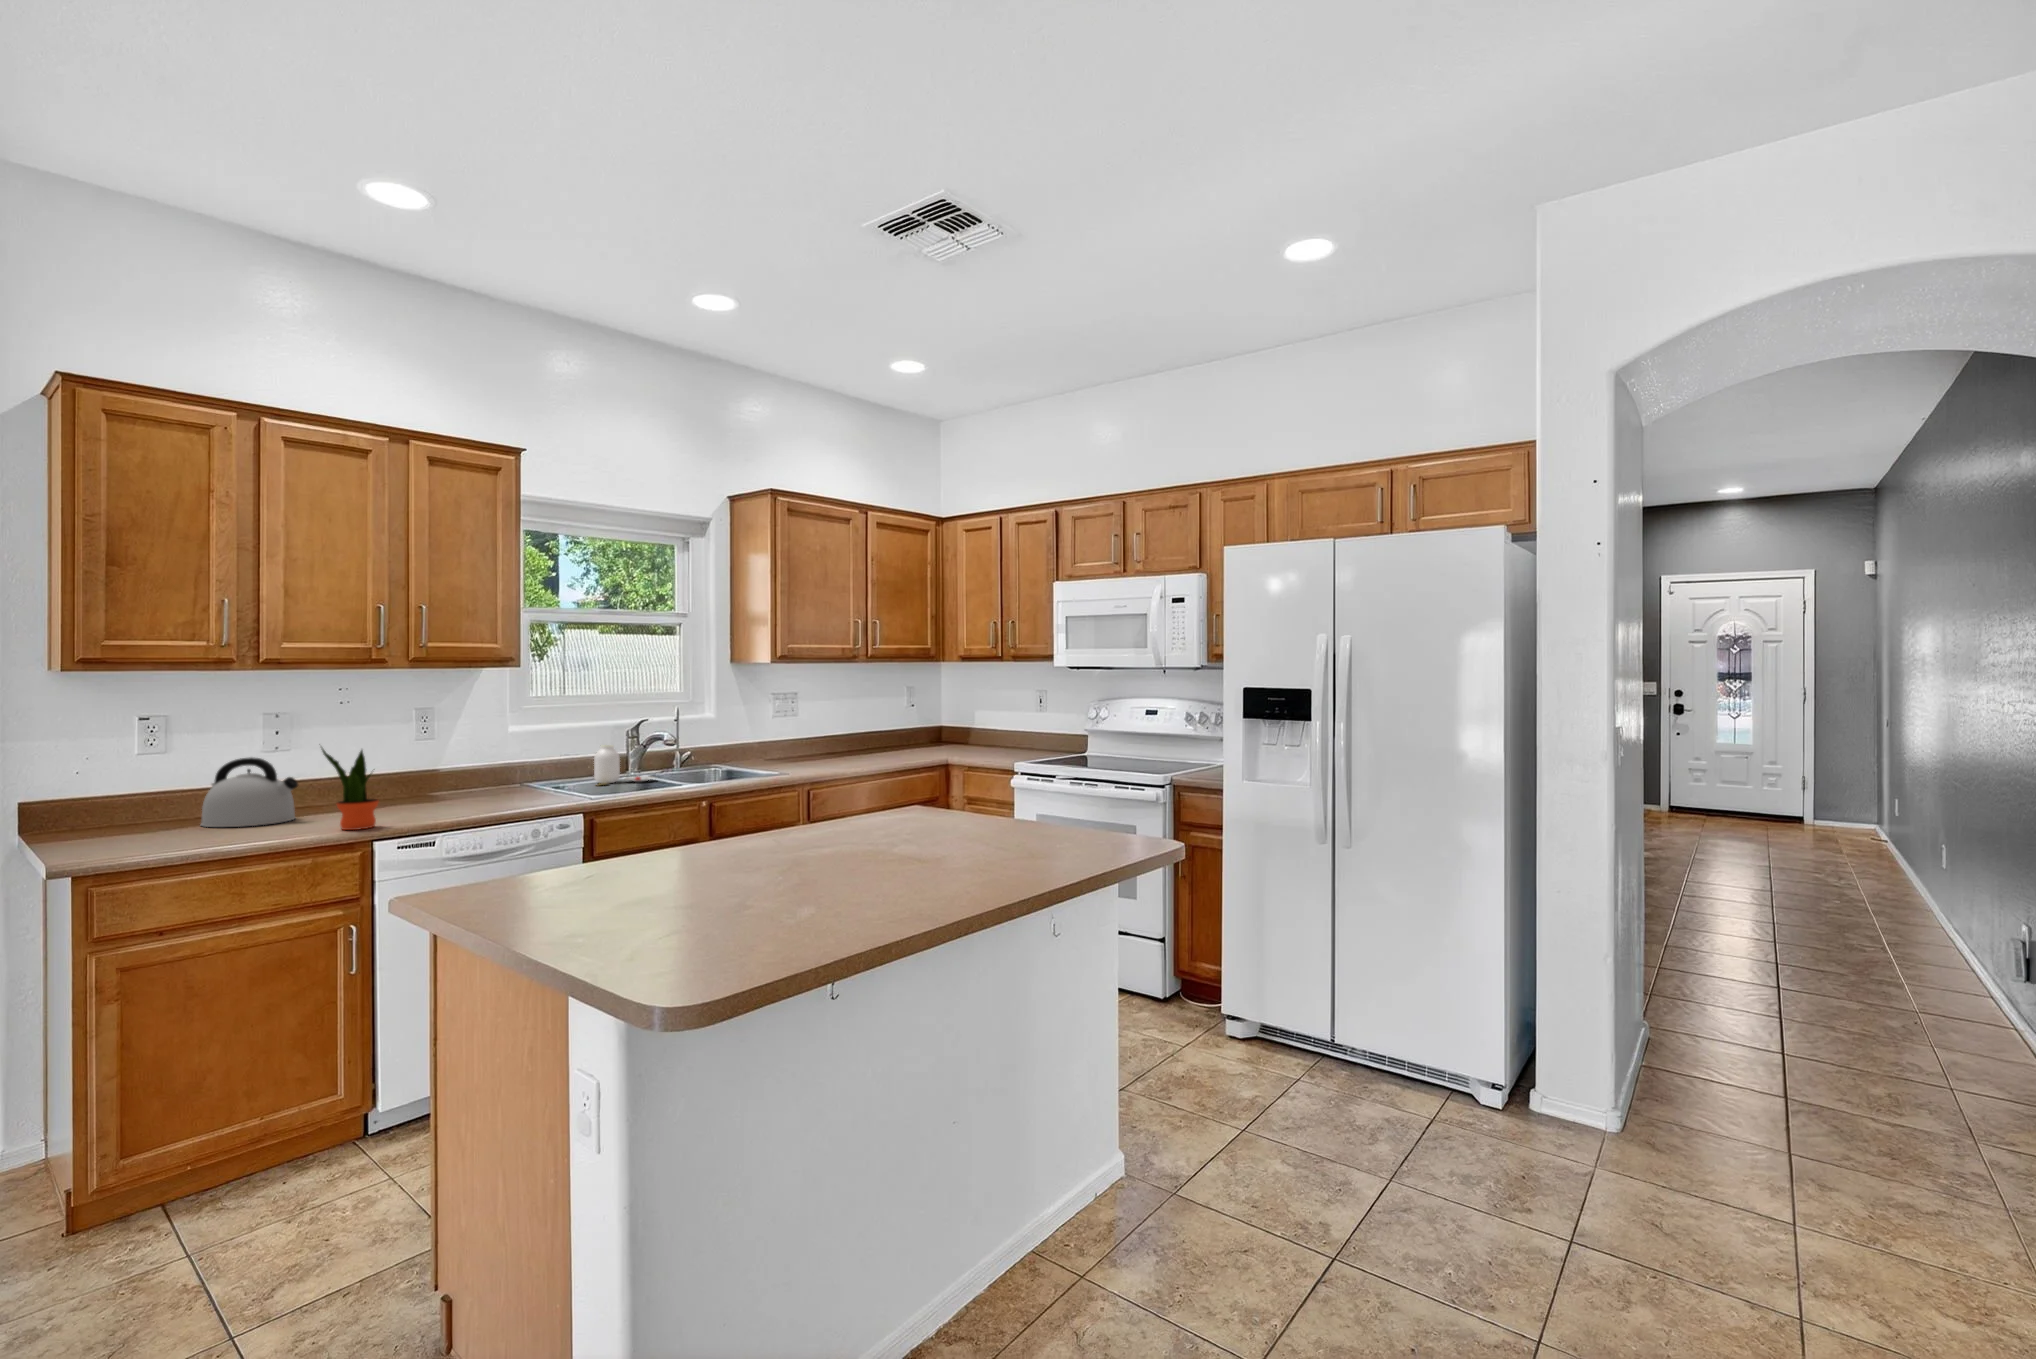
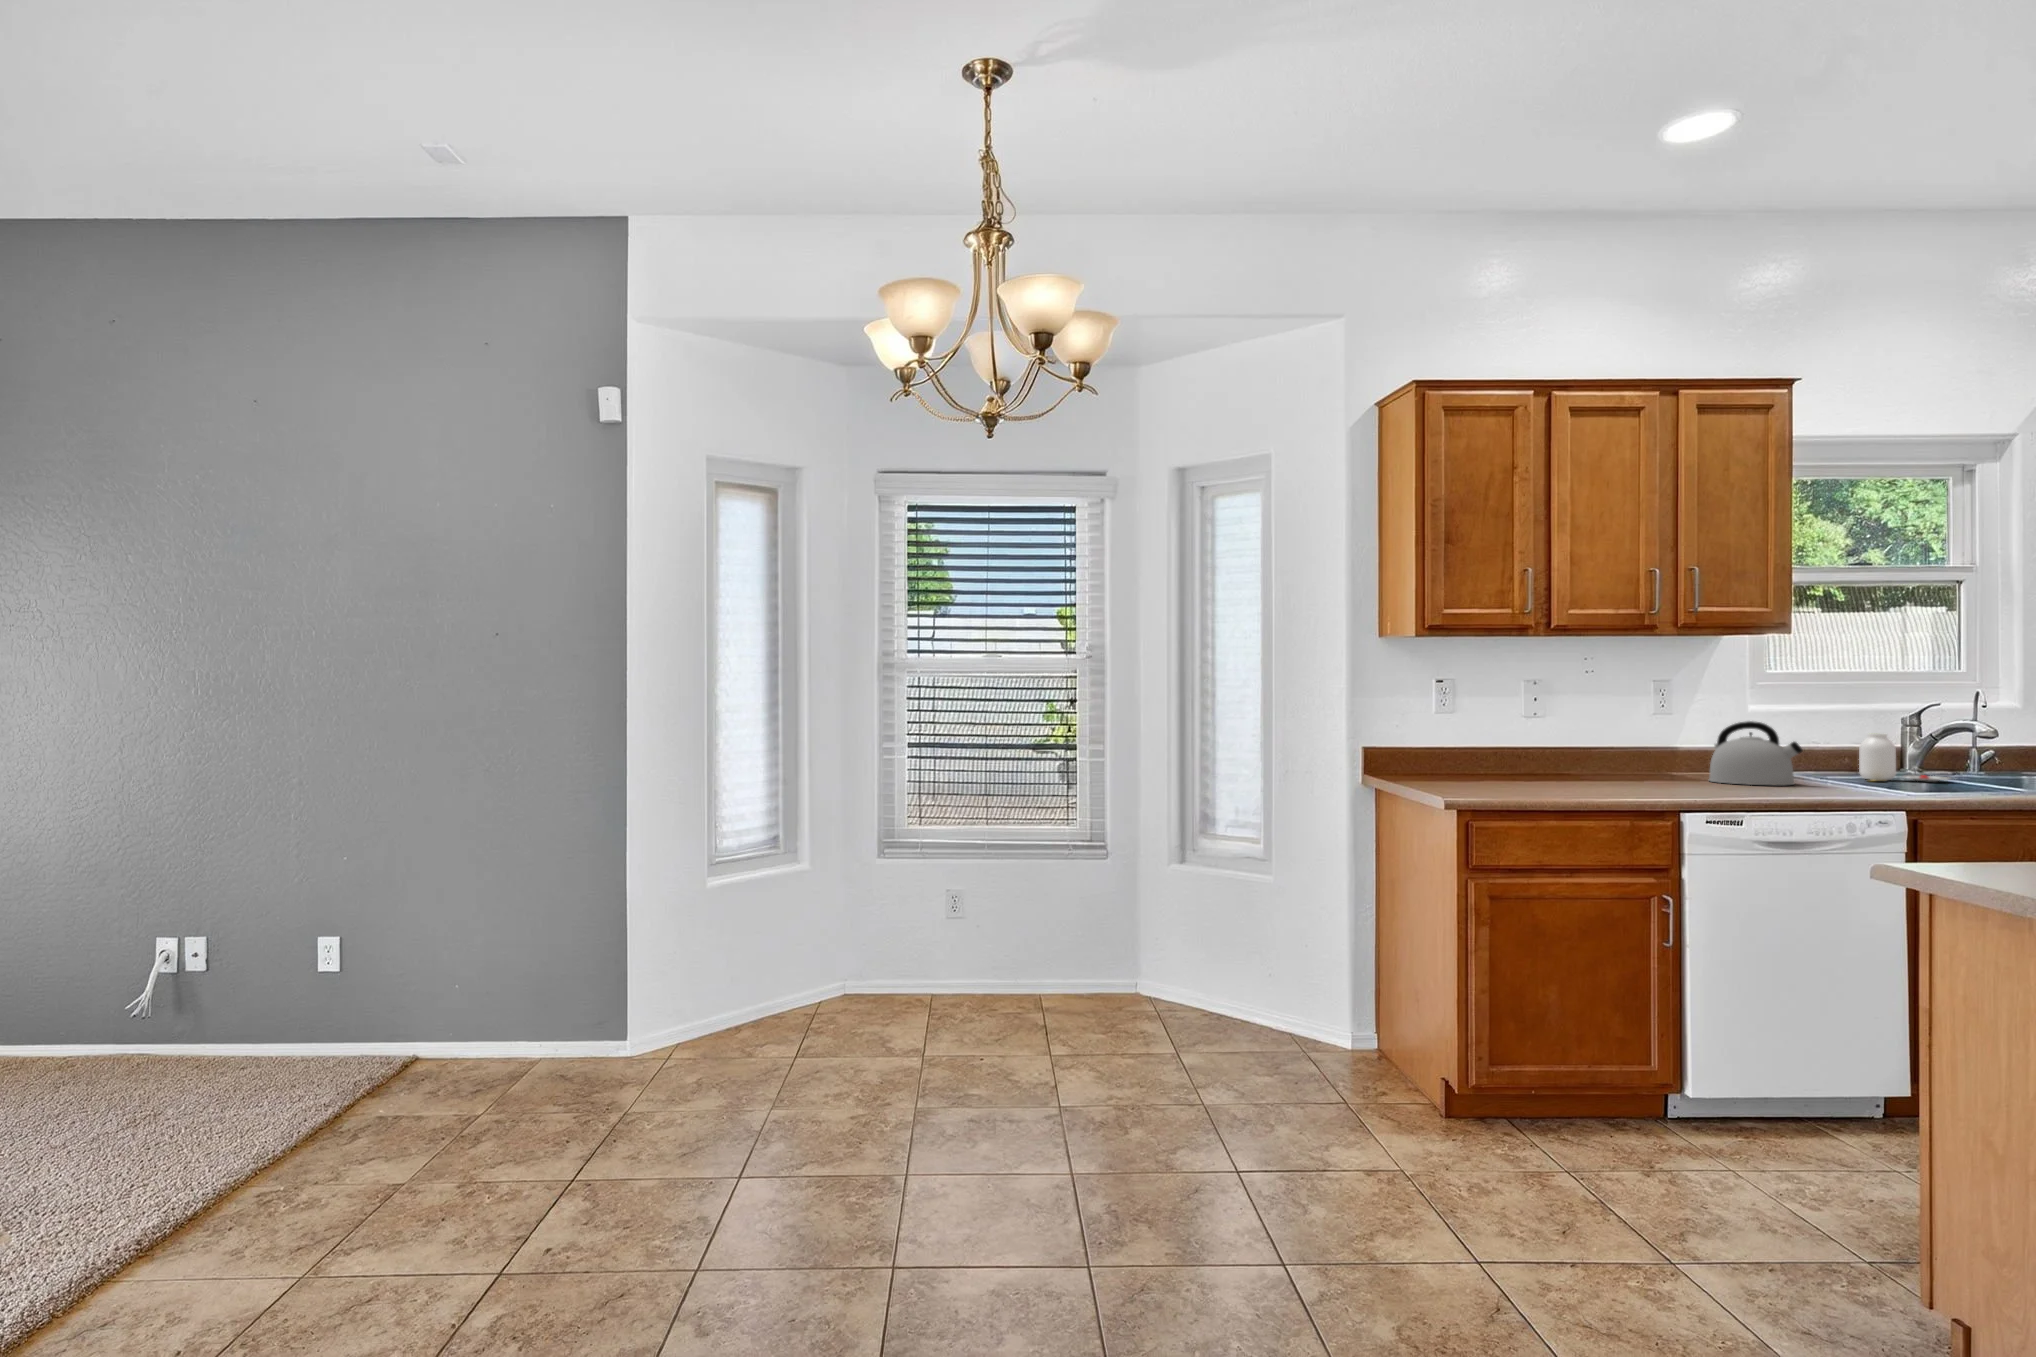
potted plant: present [322,748,379,830] -> none [1619,707,1679,797]
kettle: present [201,758,298,827] -> present [1709,721,1803,785]

